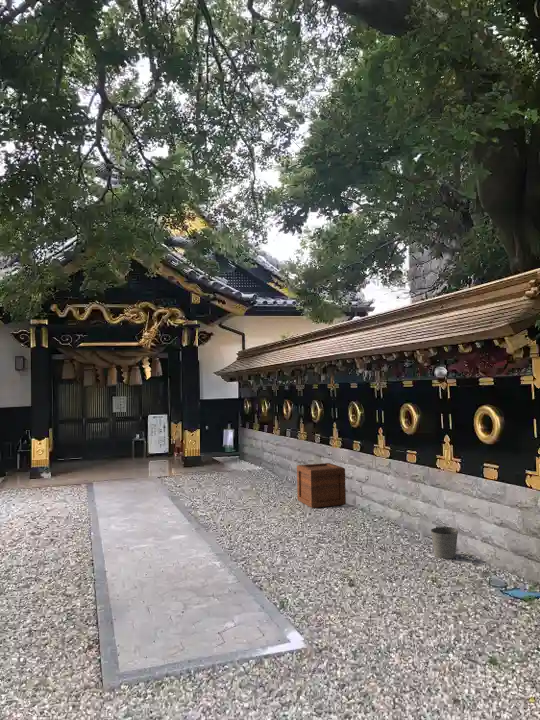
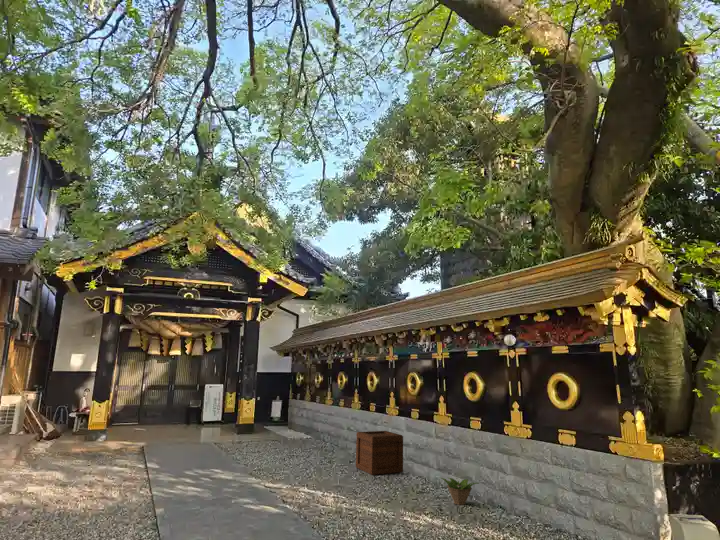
decorative plant: none [370,511,411,537] -> present [441,478,477,505]
bucket: present [431,526,458,559] -> none [507,494,535,529]

